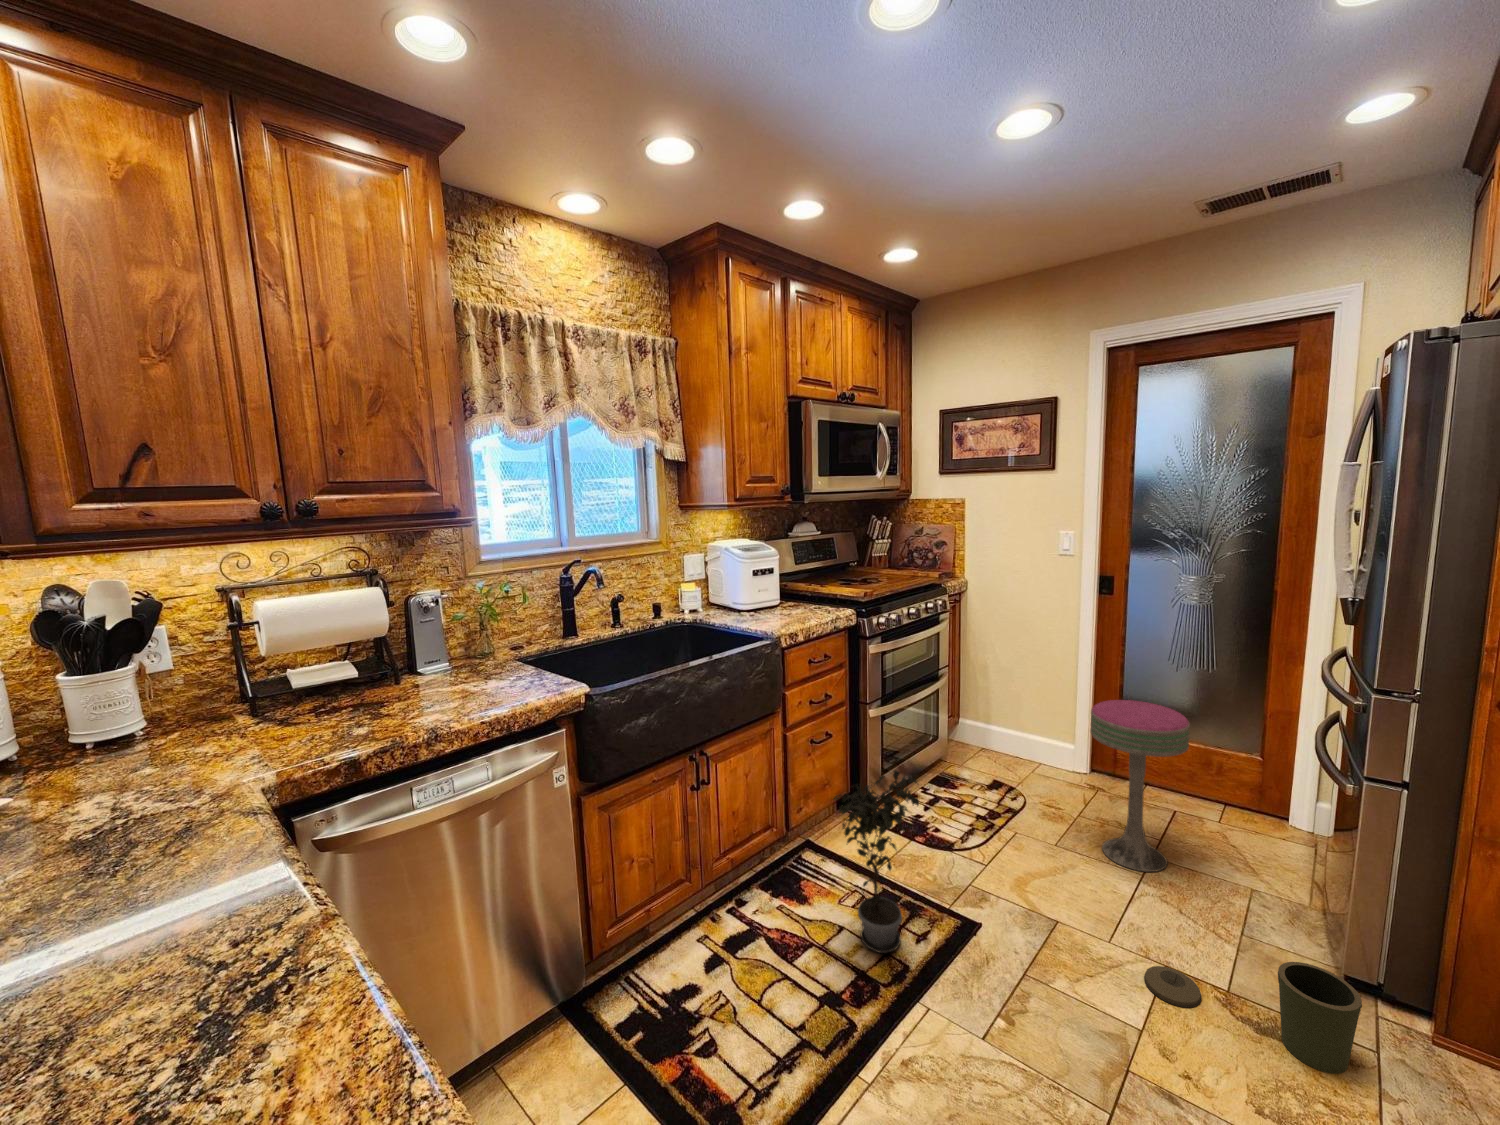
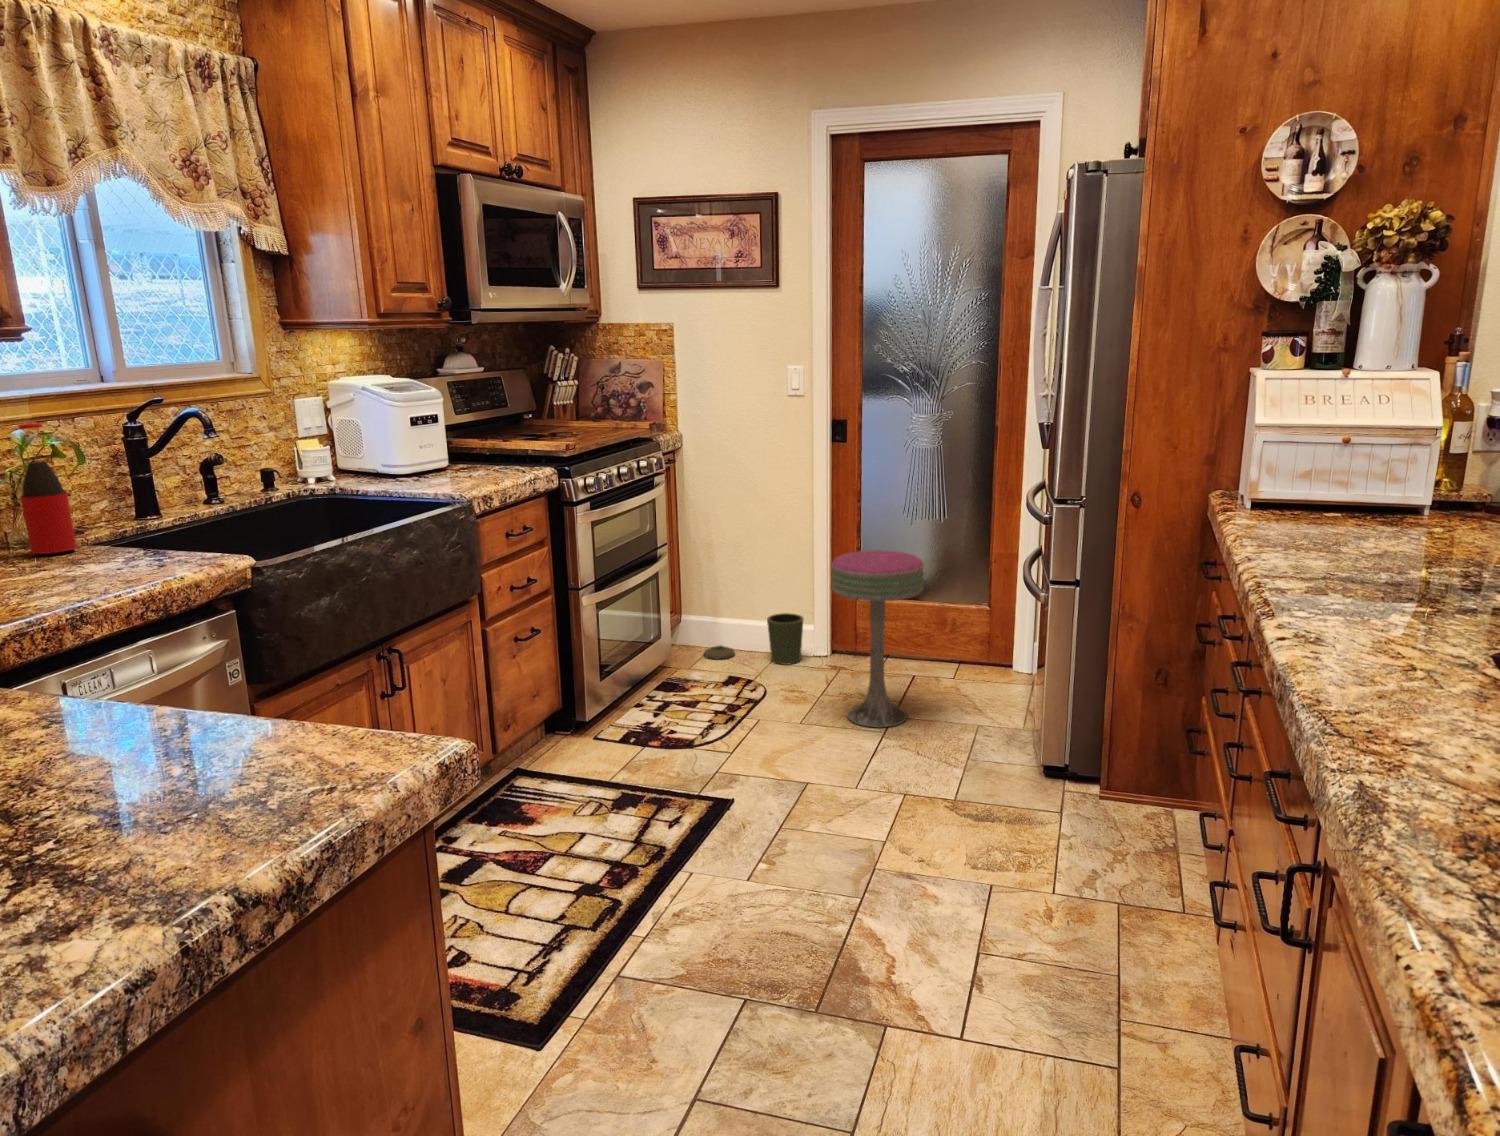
bottle: none [475,577,506,666] -> present [19,423,77,554]
potted plant: present [834,770,919,953] -> none [570,633,667,845]
trash can: present [1144,962,1362,1074] -> present [704,613,803,665]

